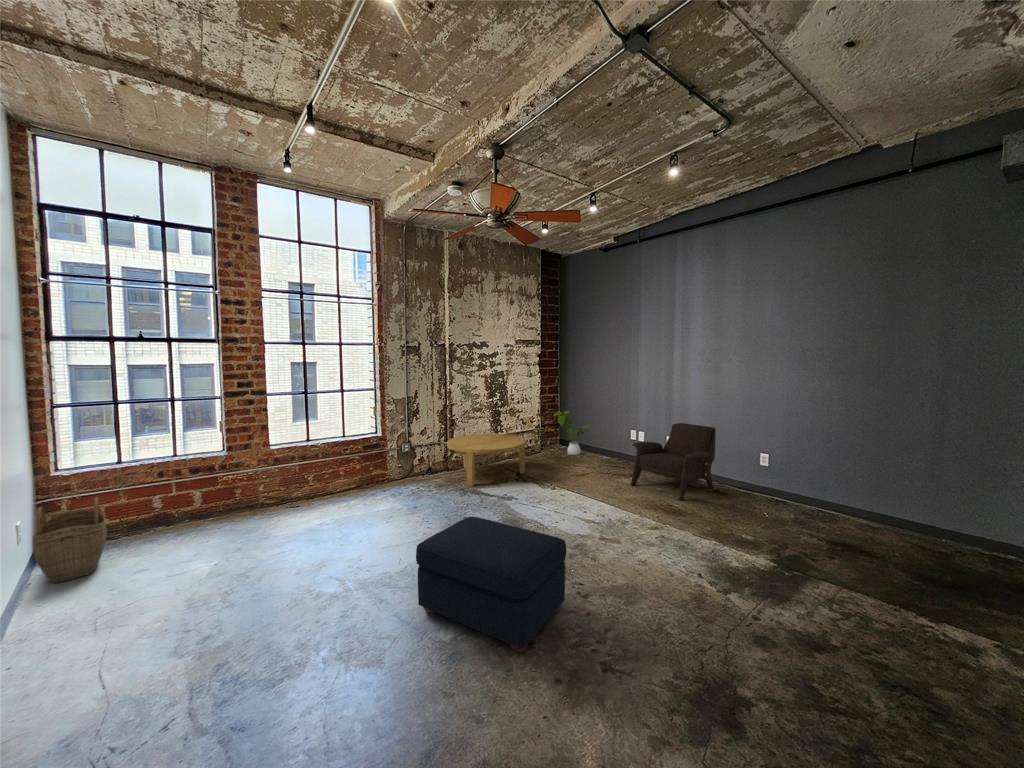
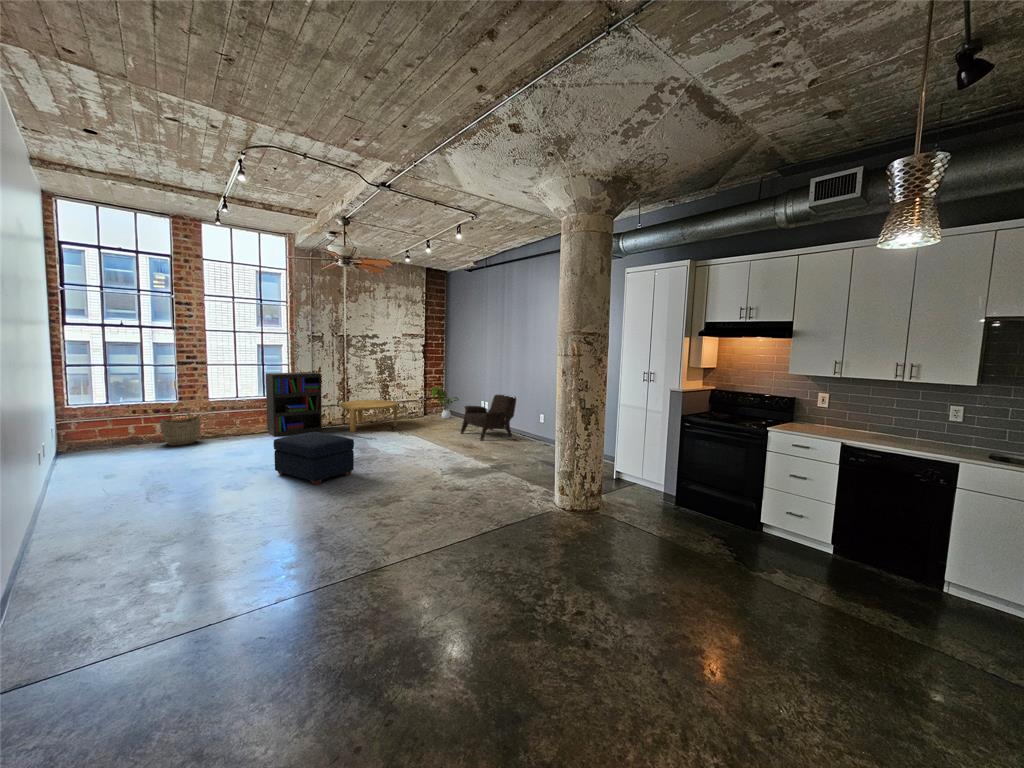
bookshelf: none [348,399,426,500] -> present [266,372,322,436]
woven basket: present [32,497,107,583] -> present [161,409,200,446]

